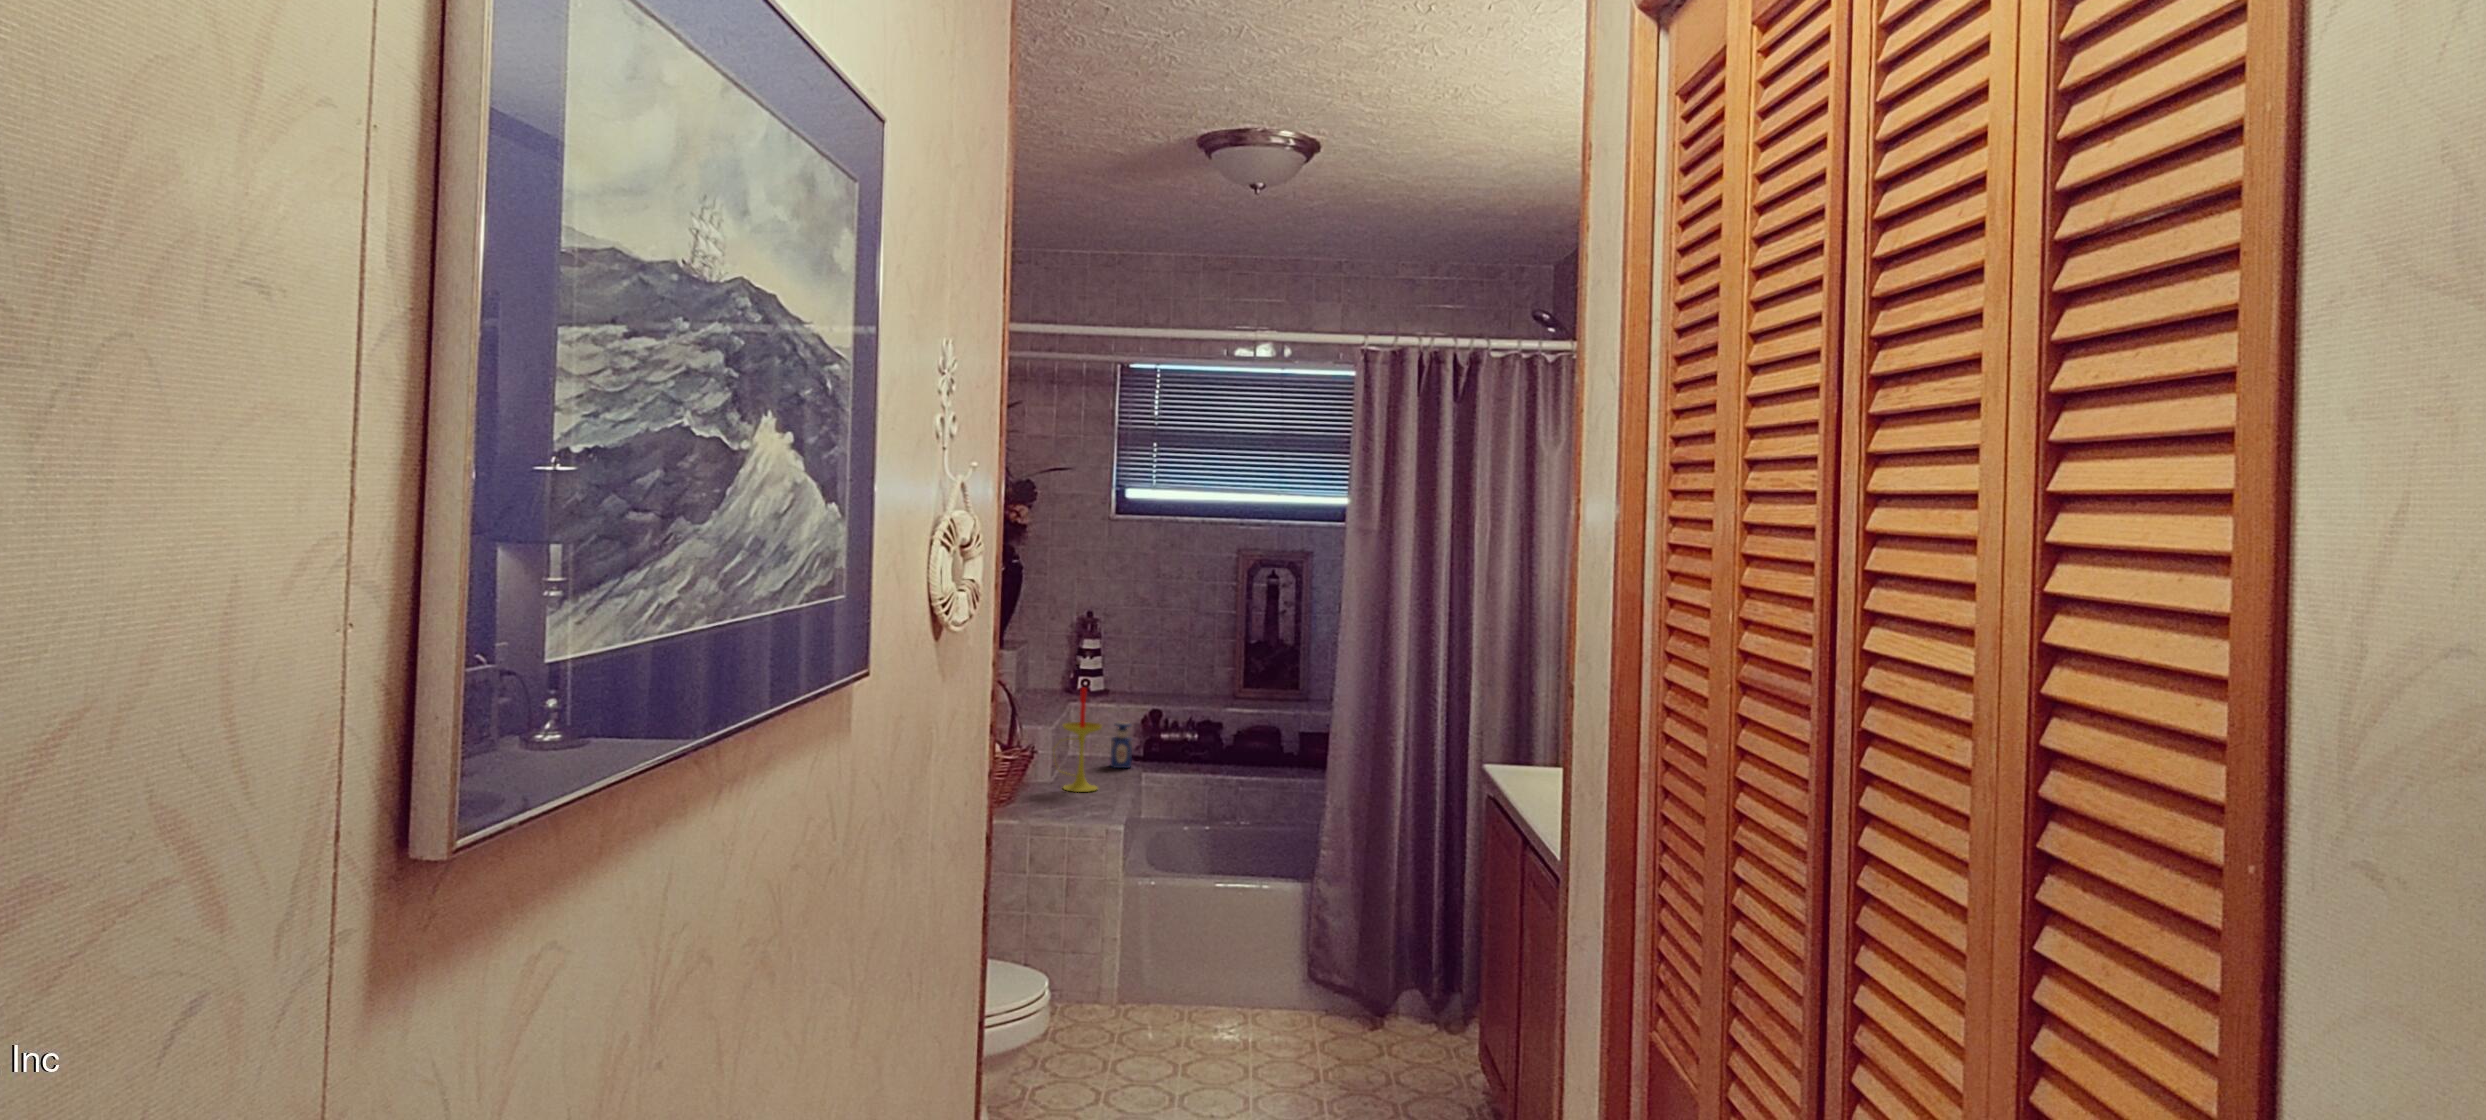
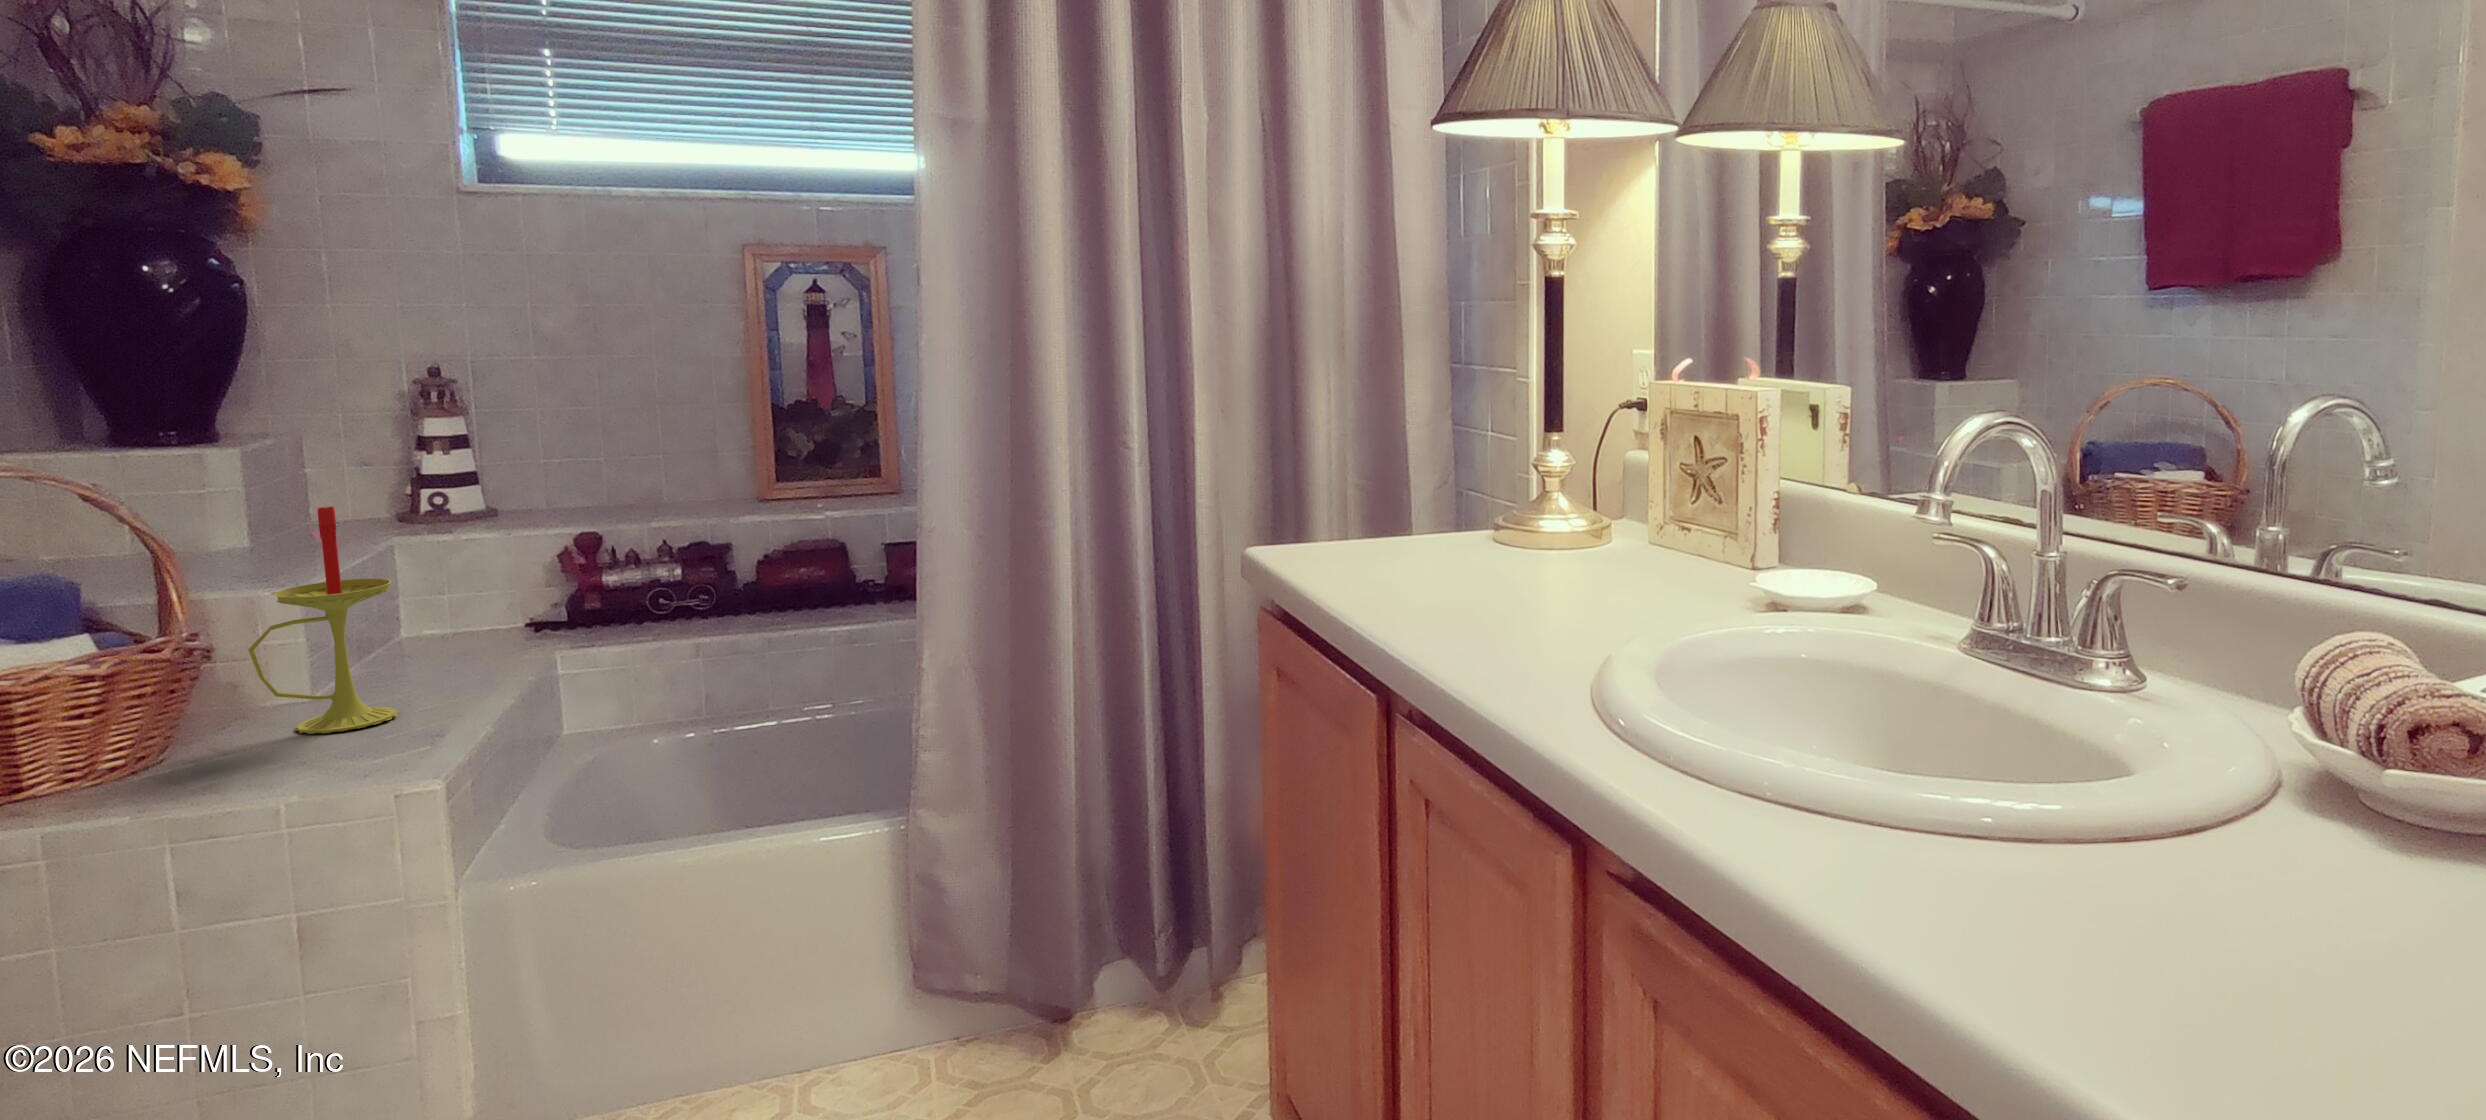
perfume bottle: present [1111,721,1132,768] -> none [473,563,531,653]

